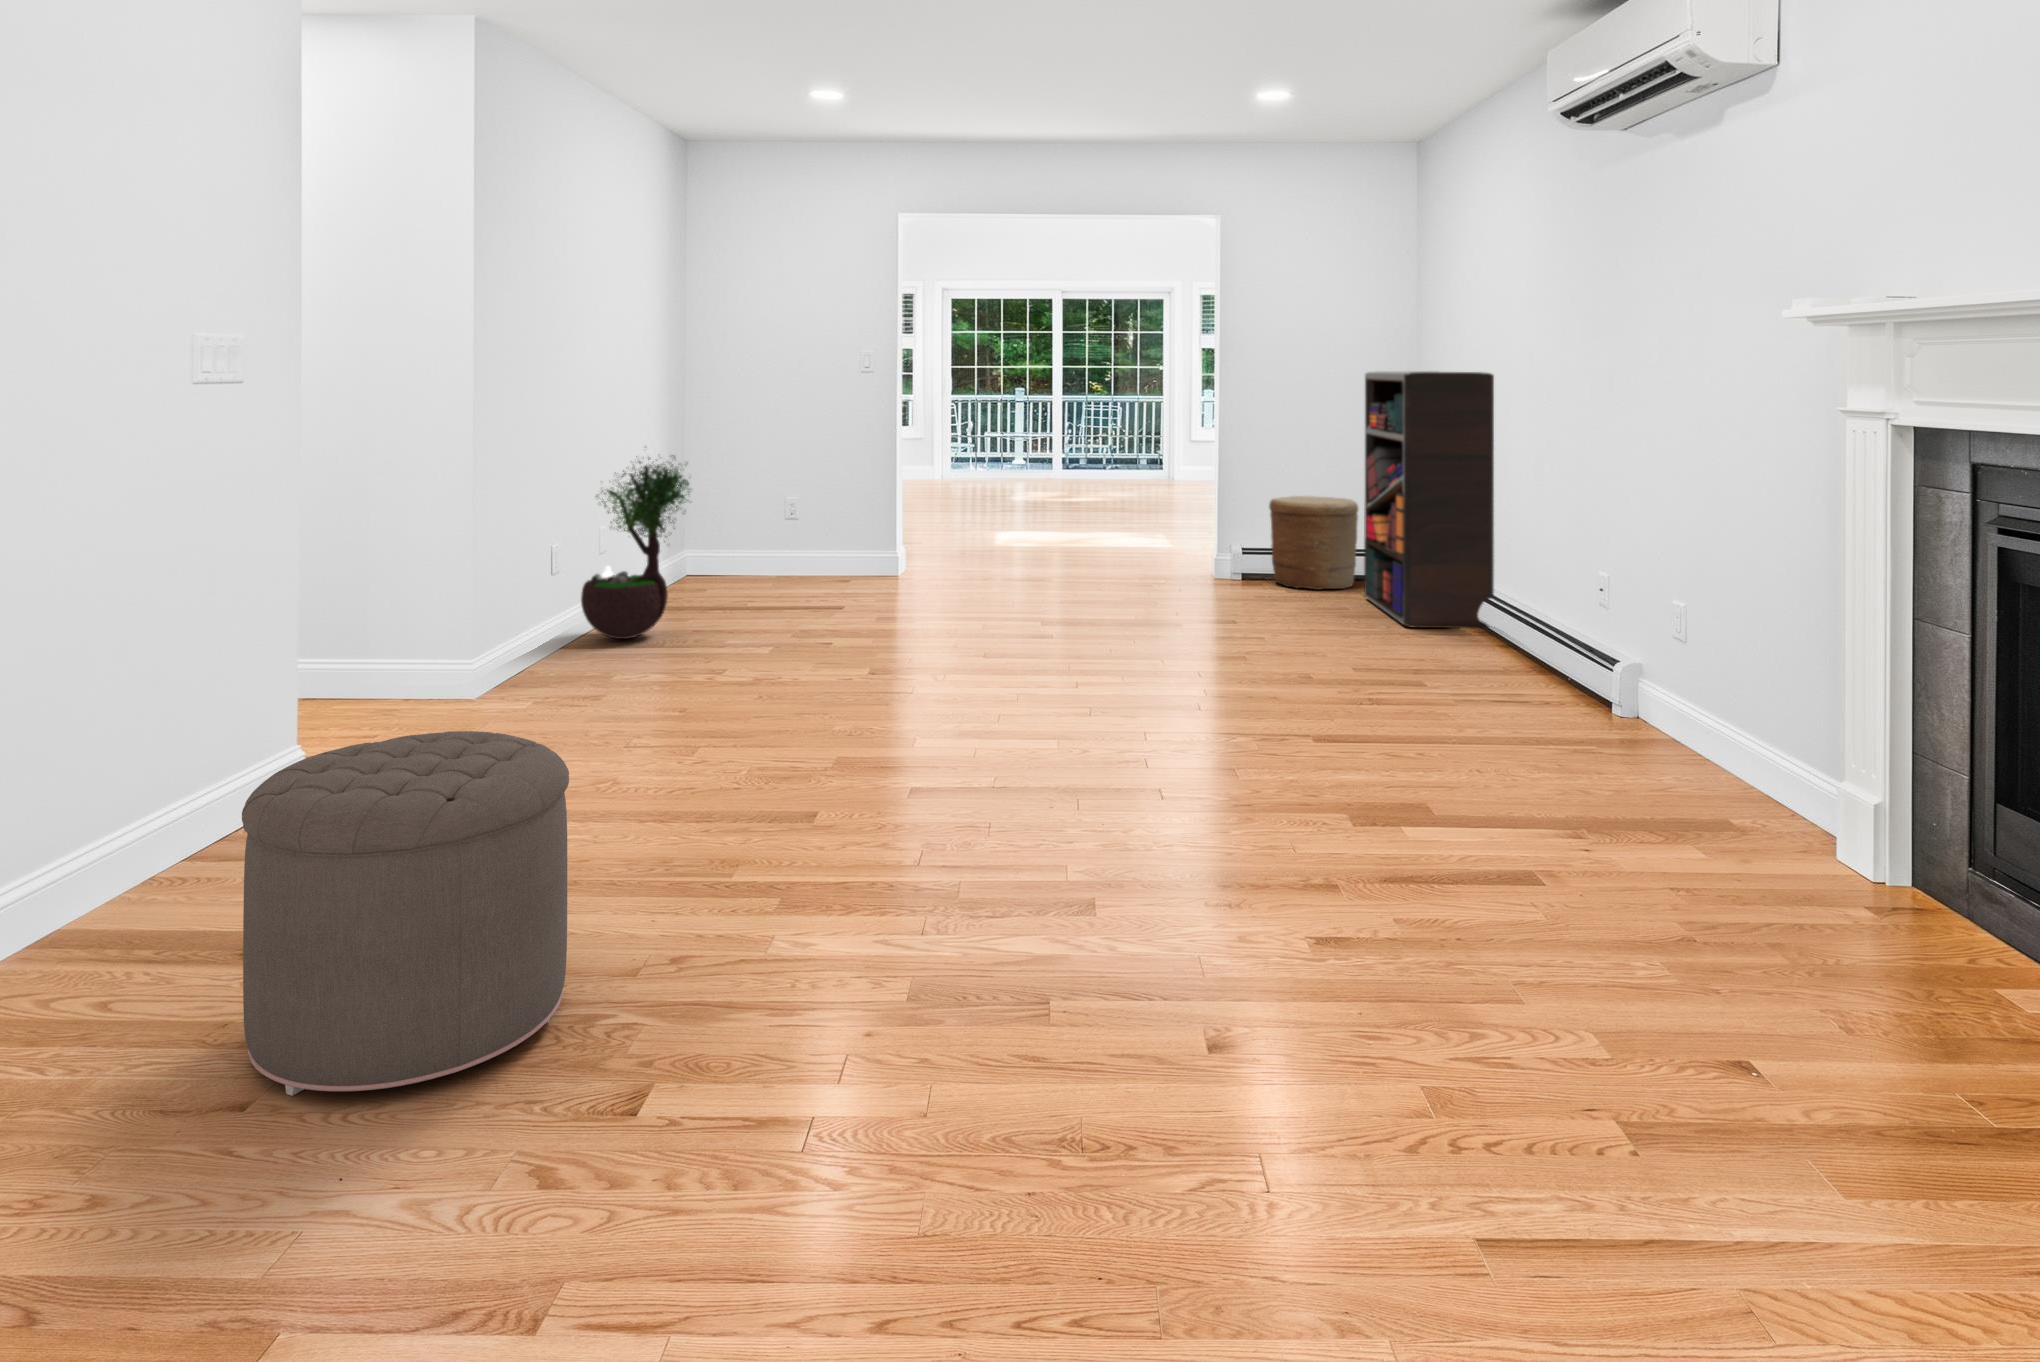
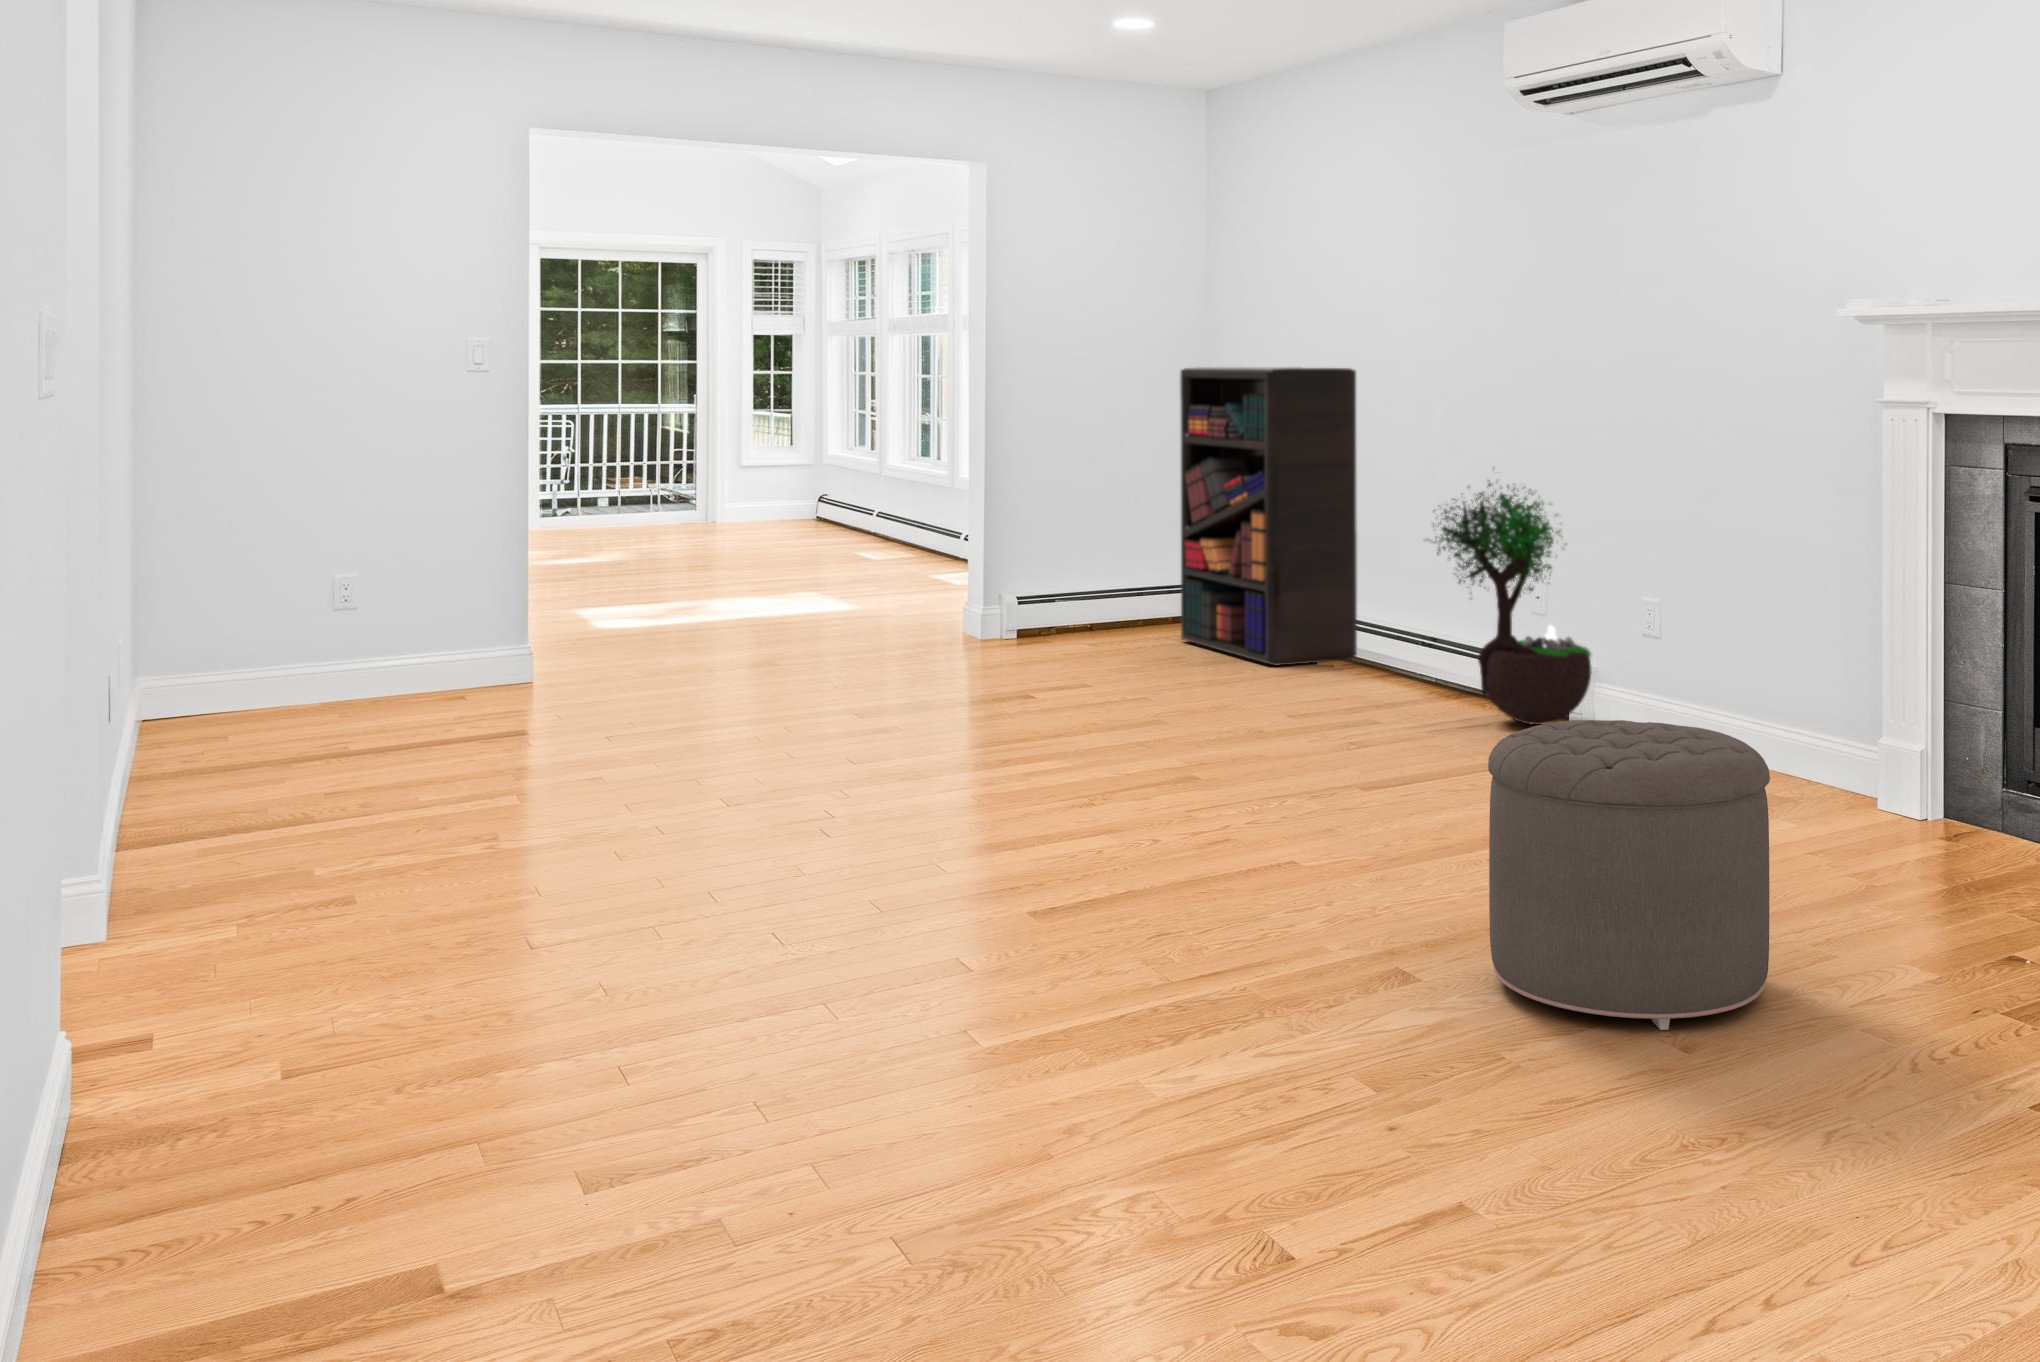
potted tree: present [581,455,690,639] -> present [1426,480,1591,725]
woven basket: present [1269,496,1358,590] -> none [1045,523,1154,638]
ottoman: present [242,731,569,1096] -> present [1488,720,1770,1030]

